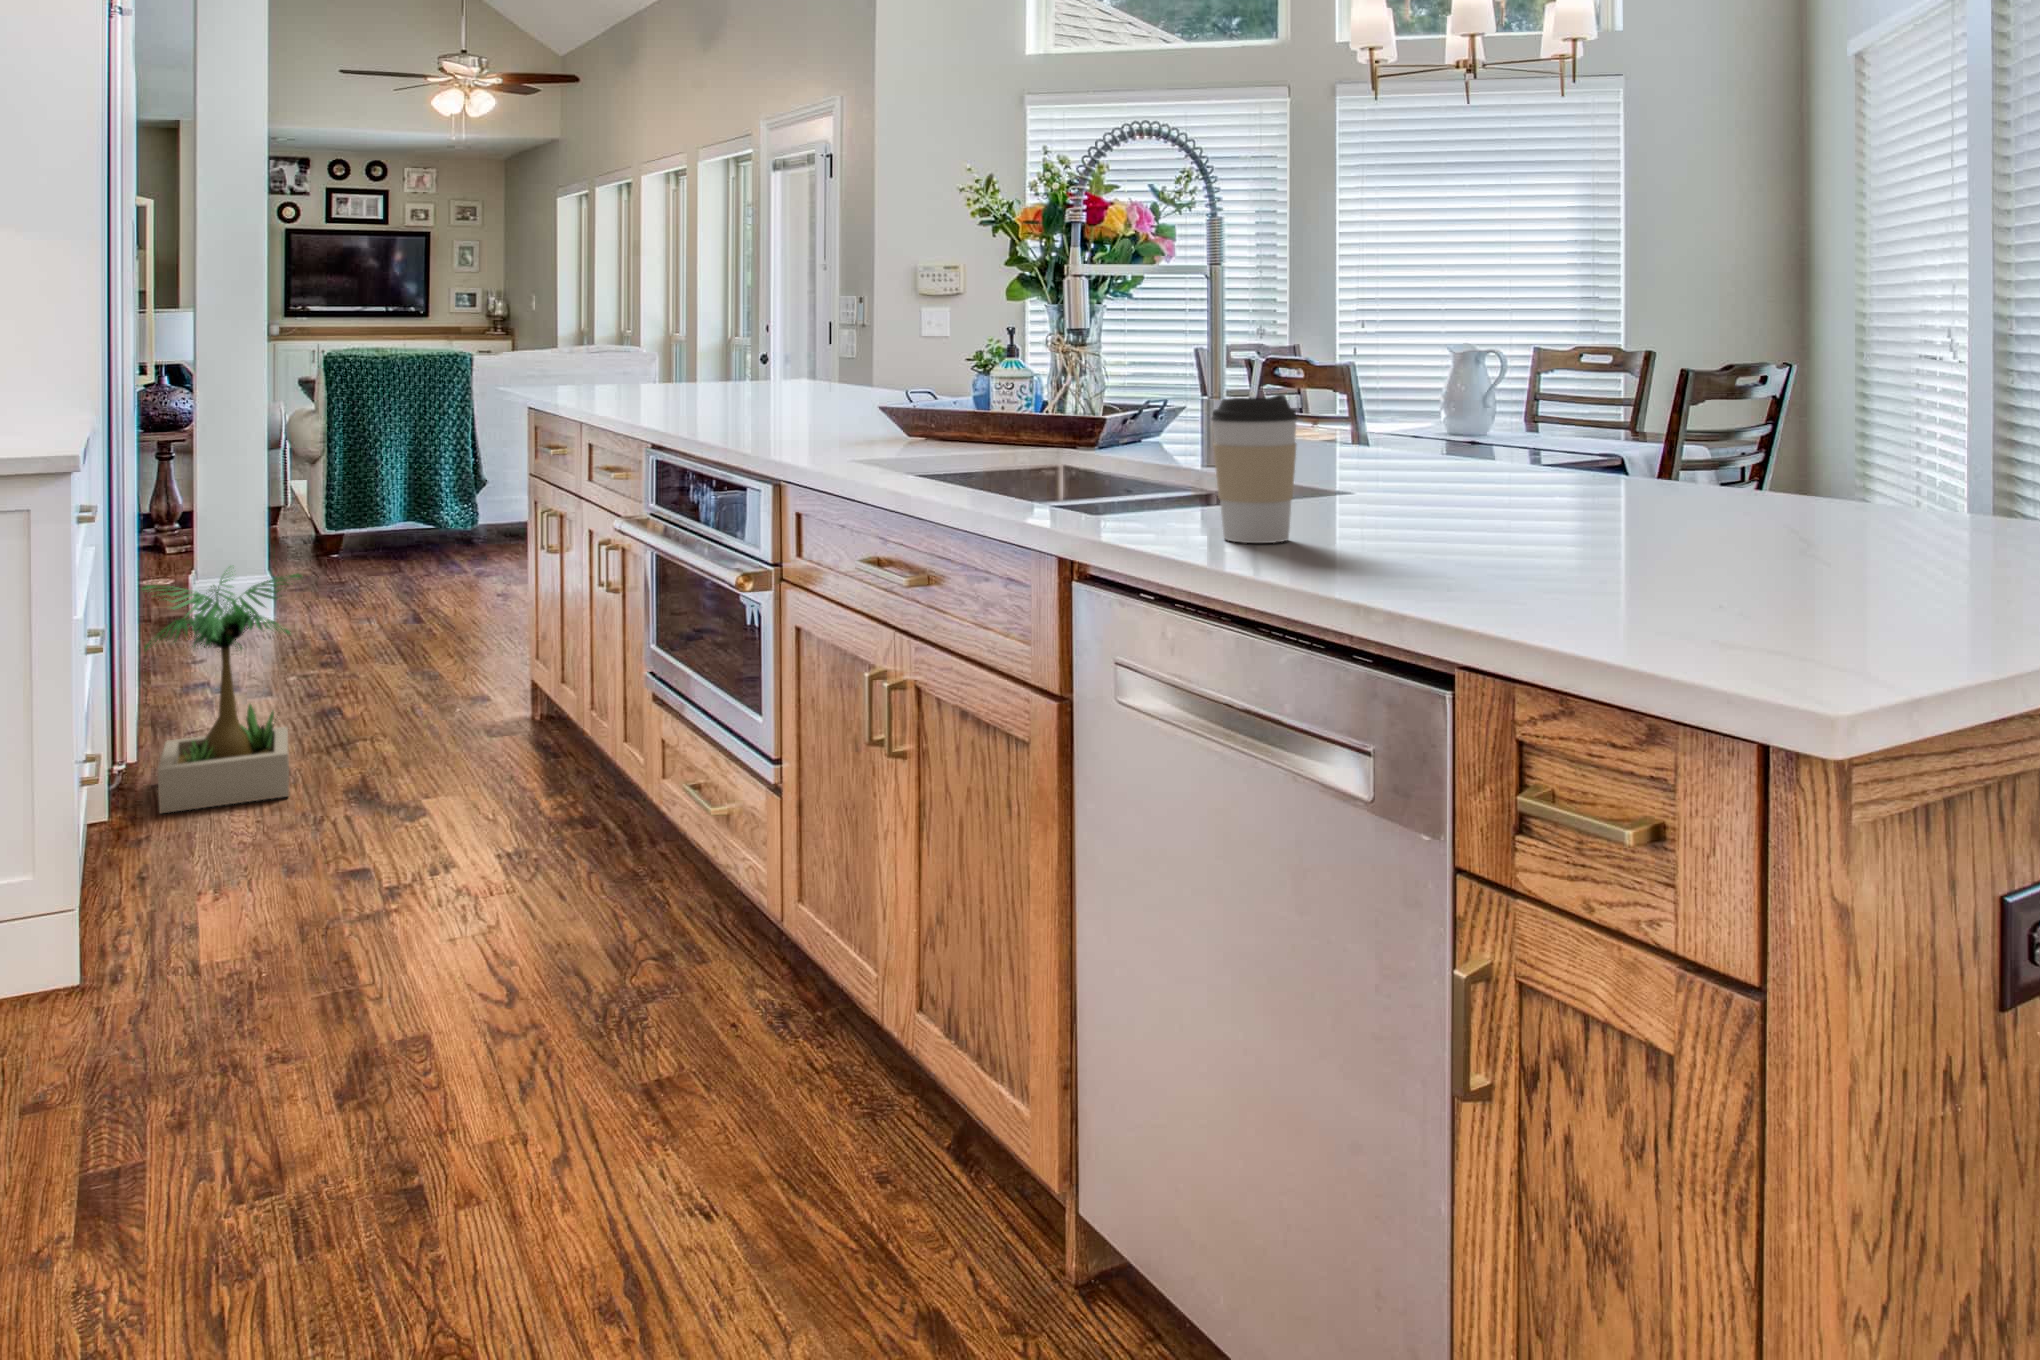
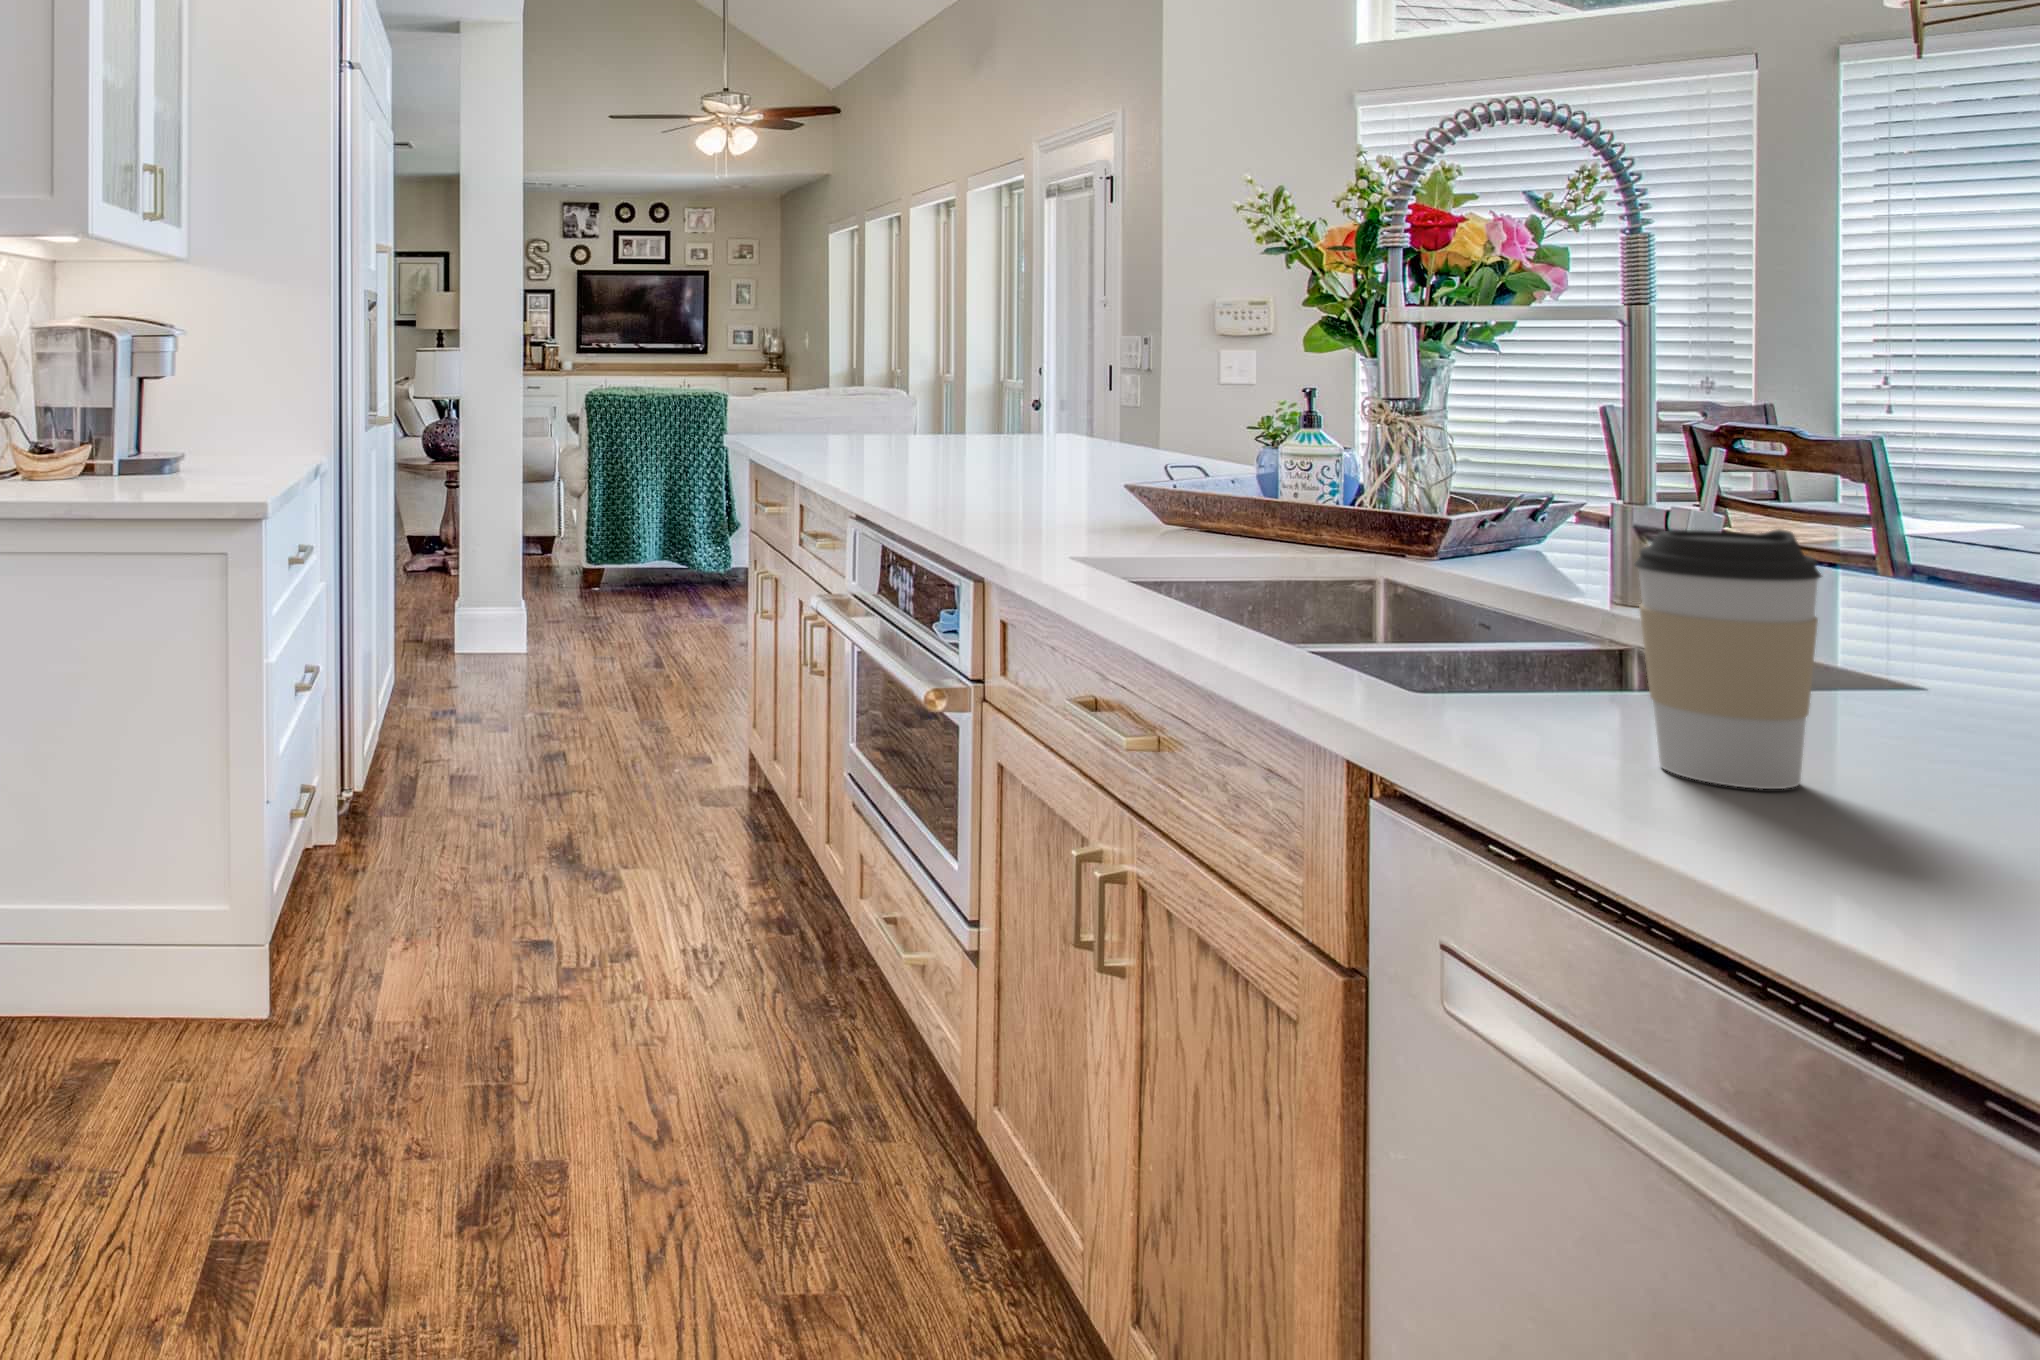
potted plant: present [142,567,302,814] -> none [365,599,536,838]

